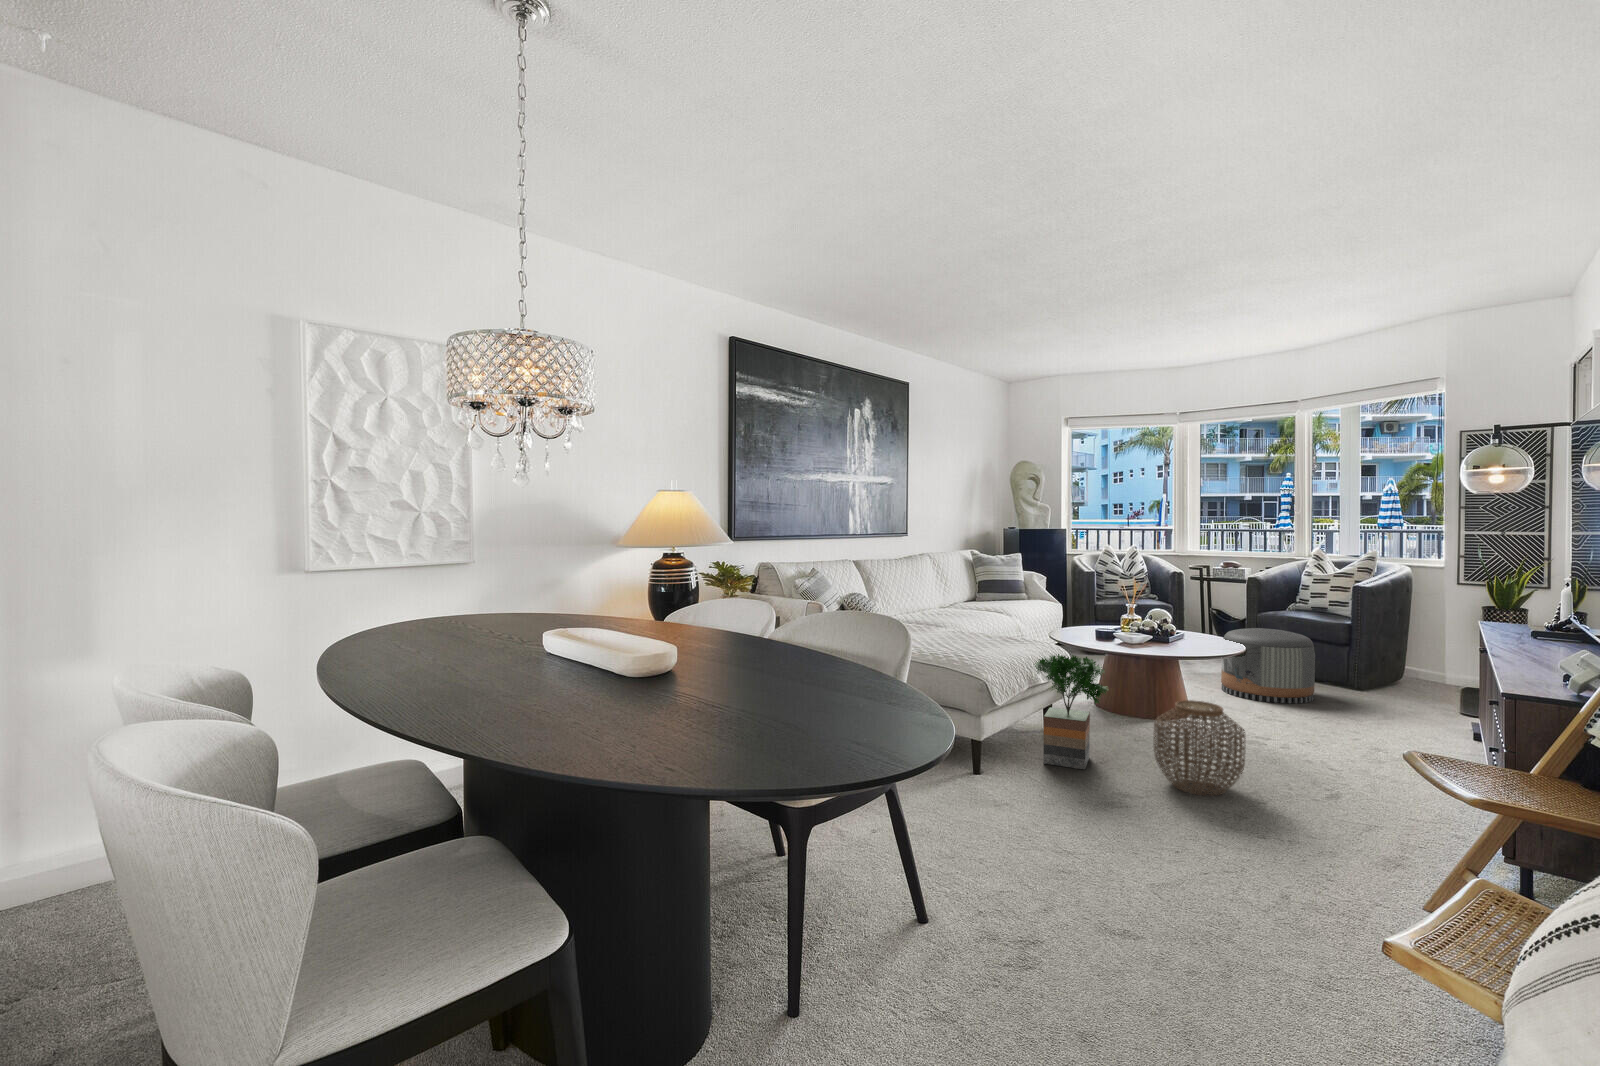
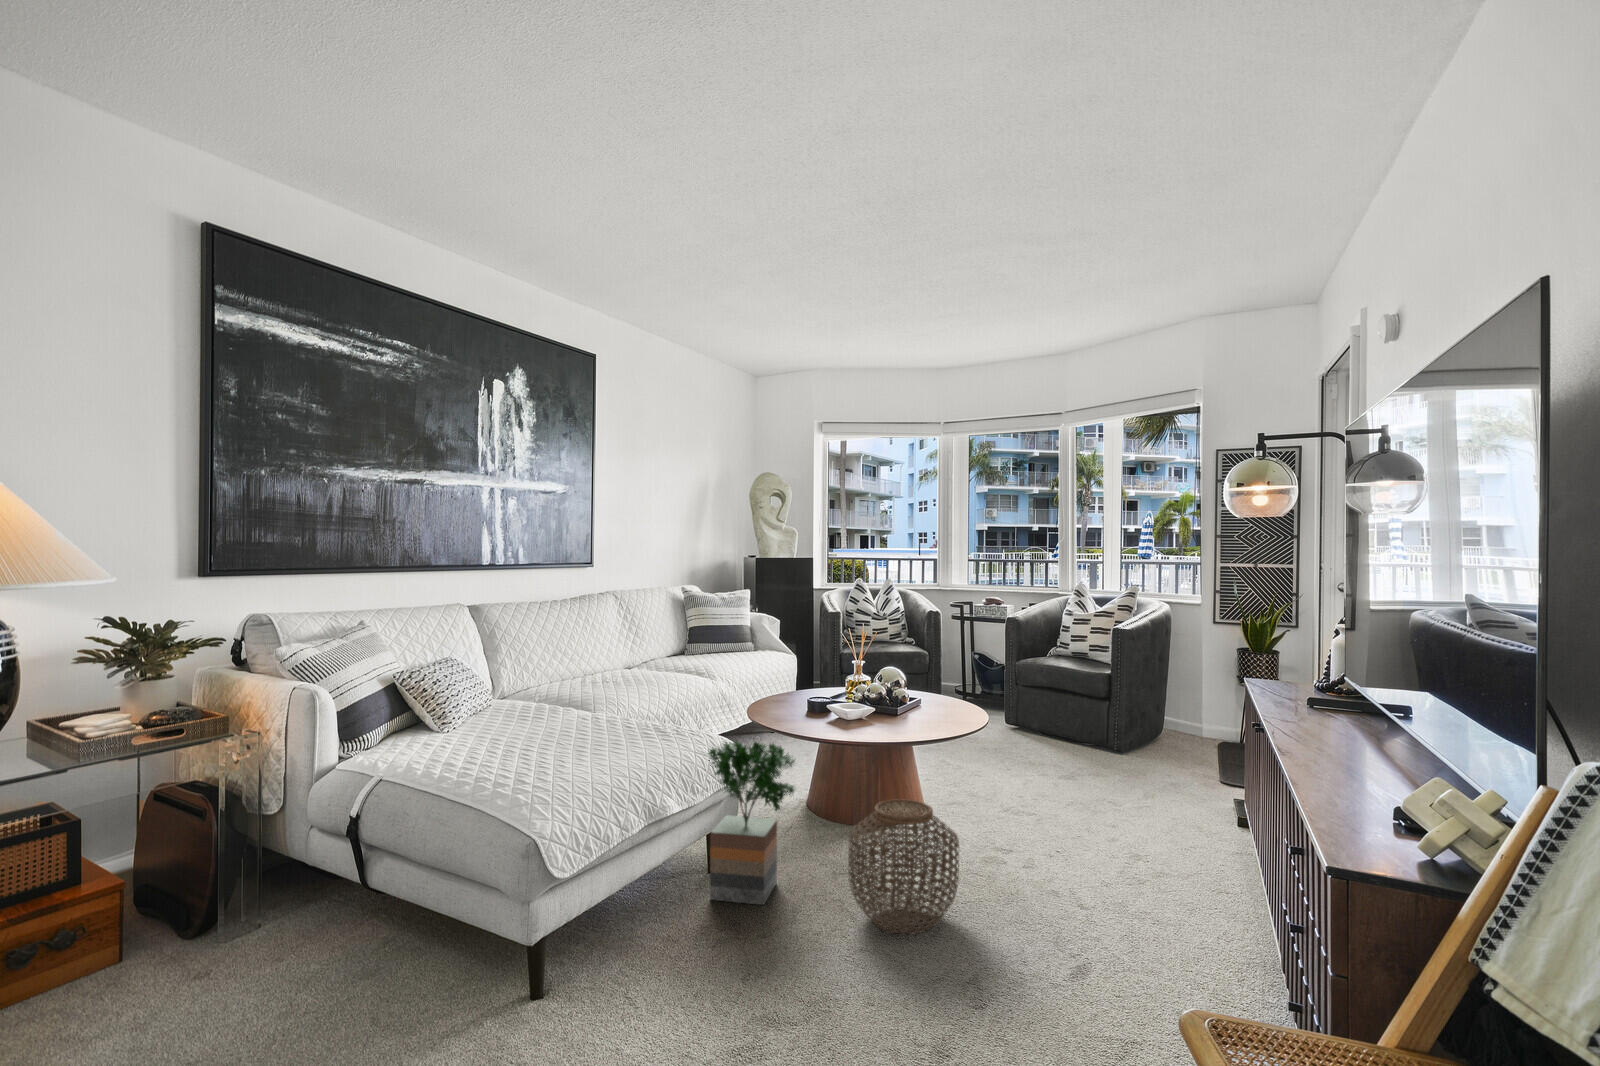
pouf: present [1221,628,1315,703] -> none [971,683,1070,775]

